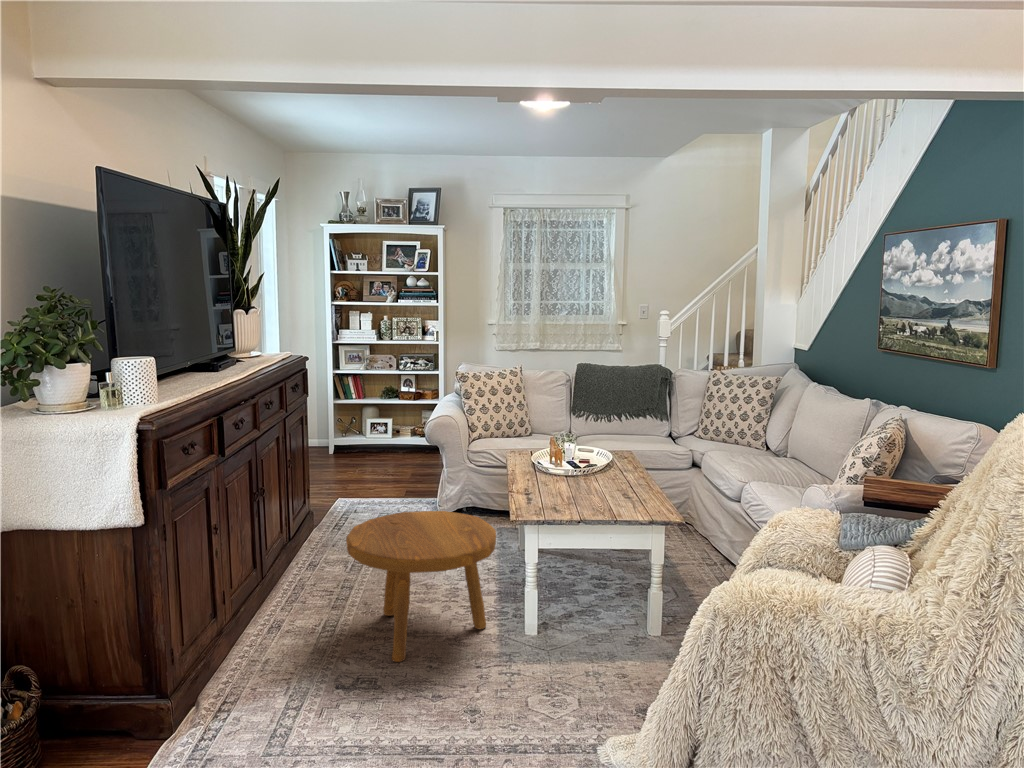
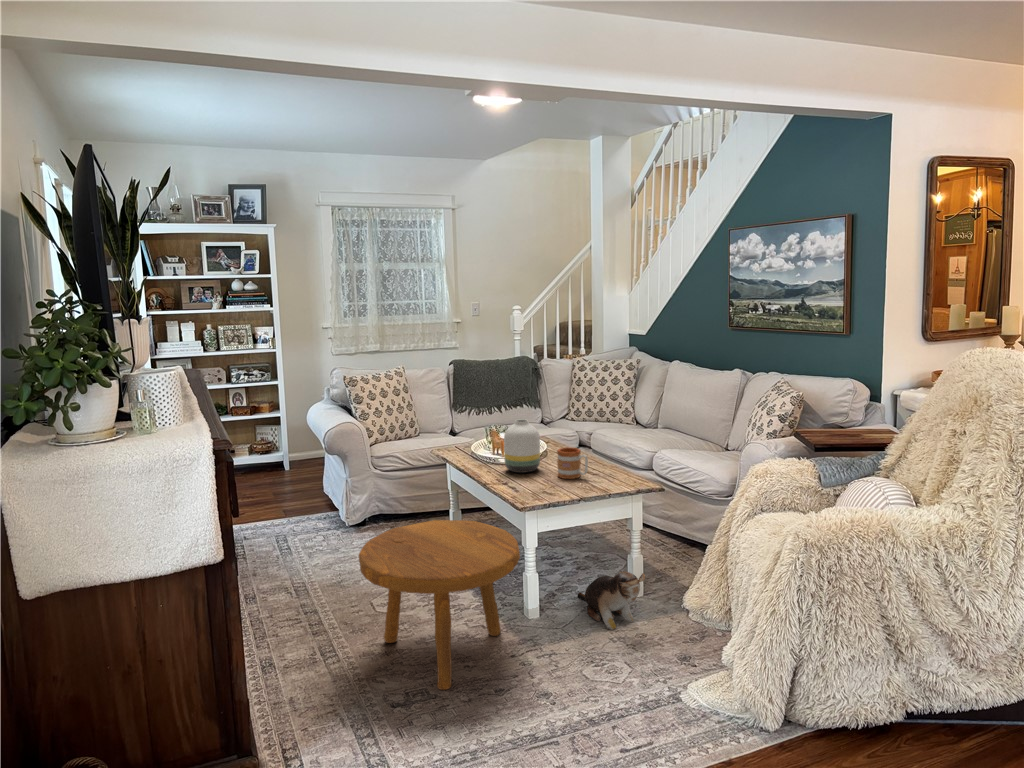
vase: none [542,426,578,480] -> present [504,419,540,473]
mug: none [583,459,609,491] -> present [557,448,588,479]
plush toy: none [578,589,620,647] -> present [577,571,645,630]

